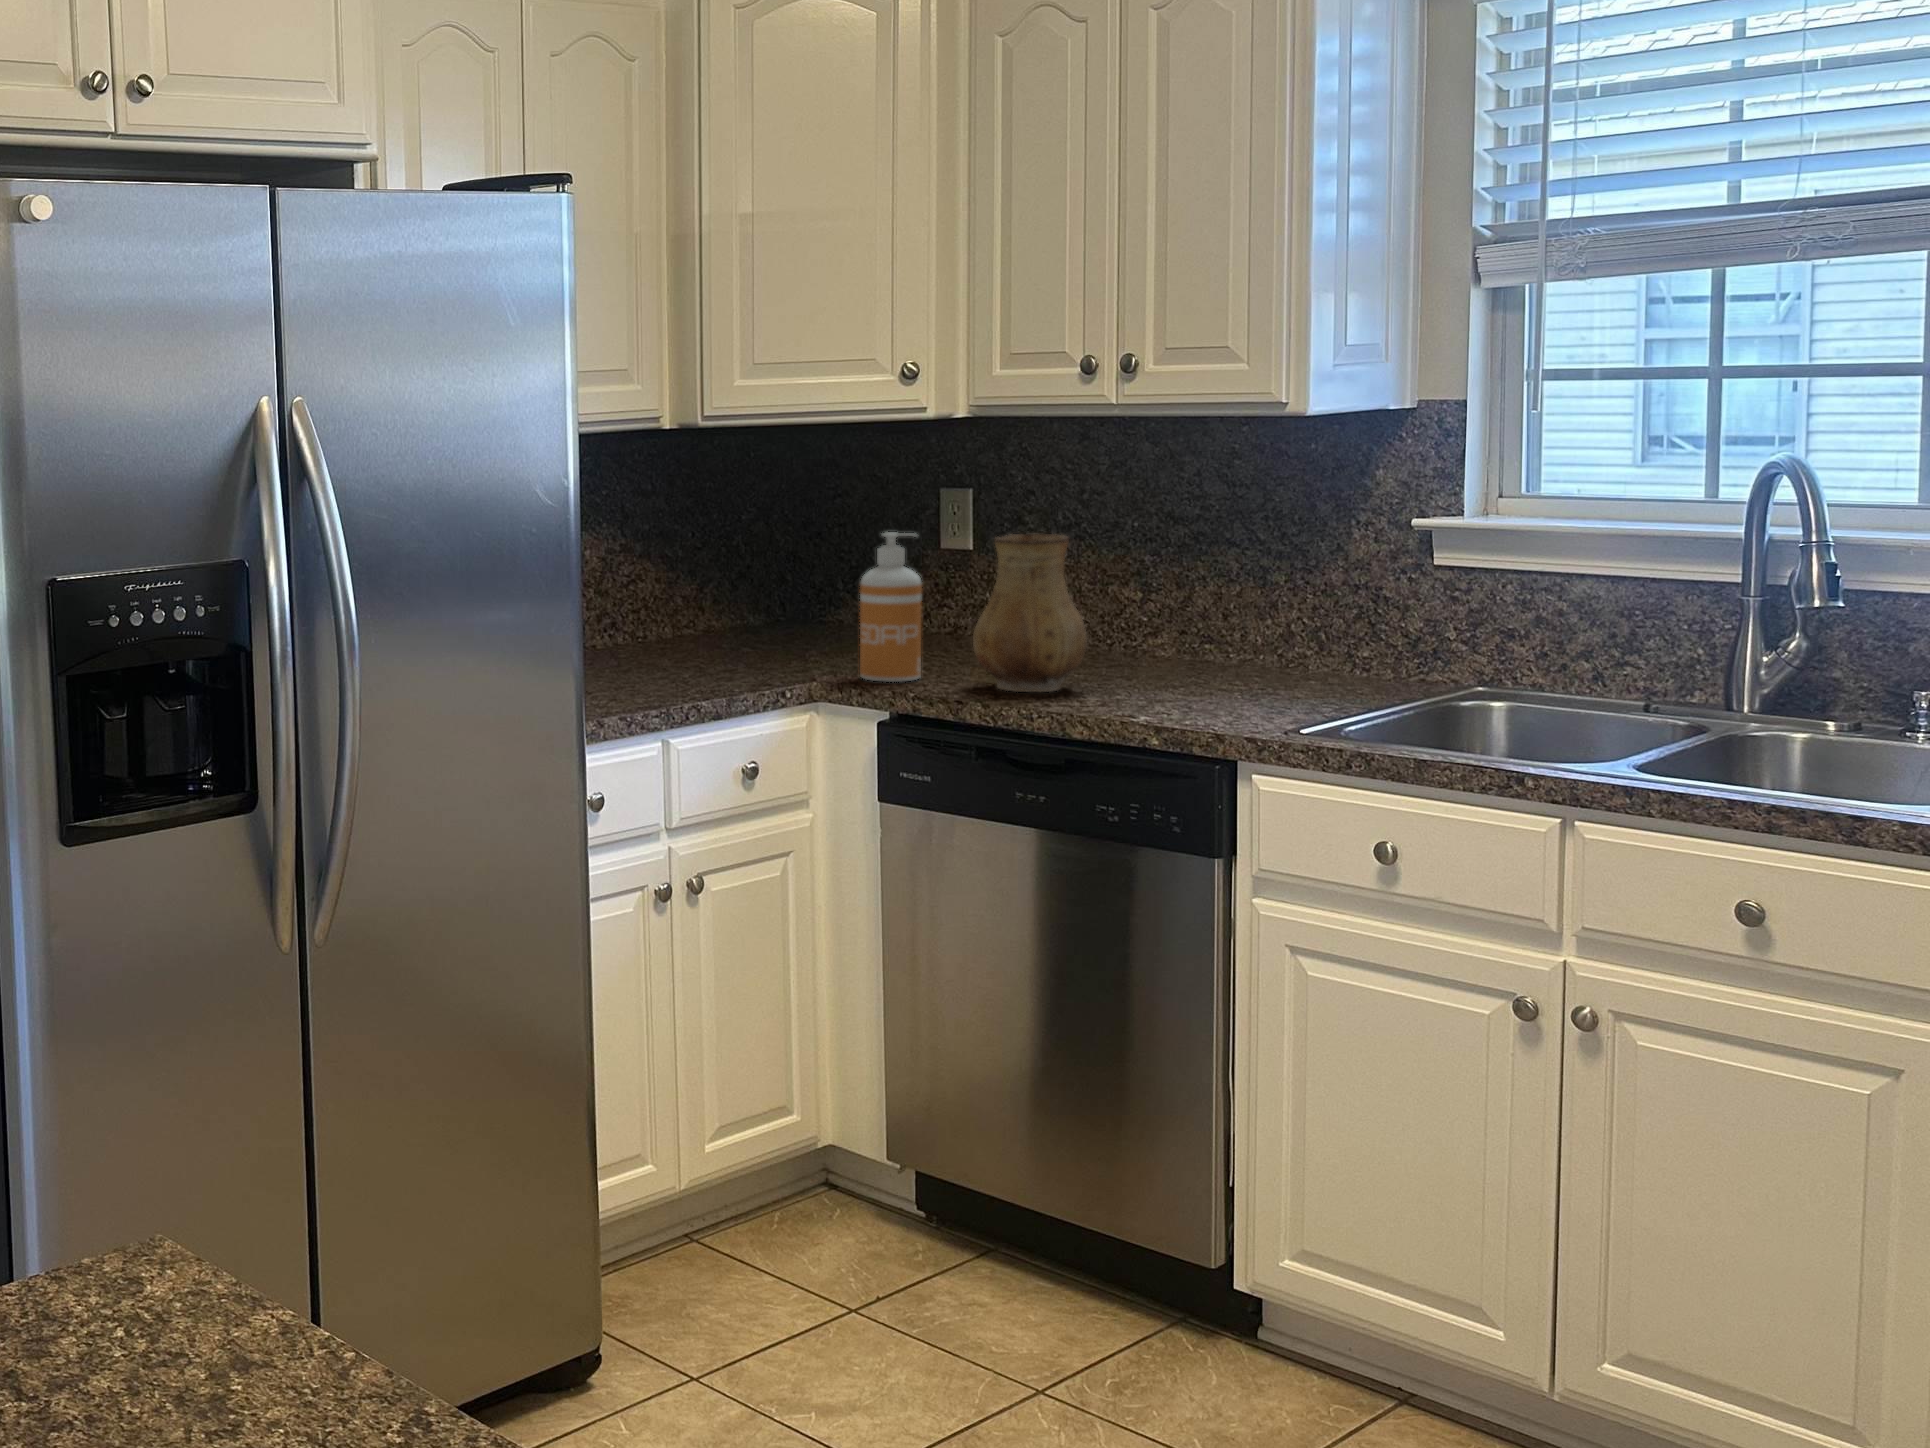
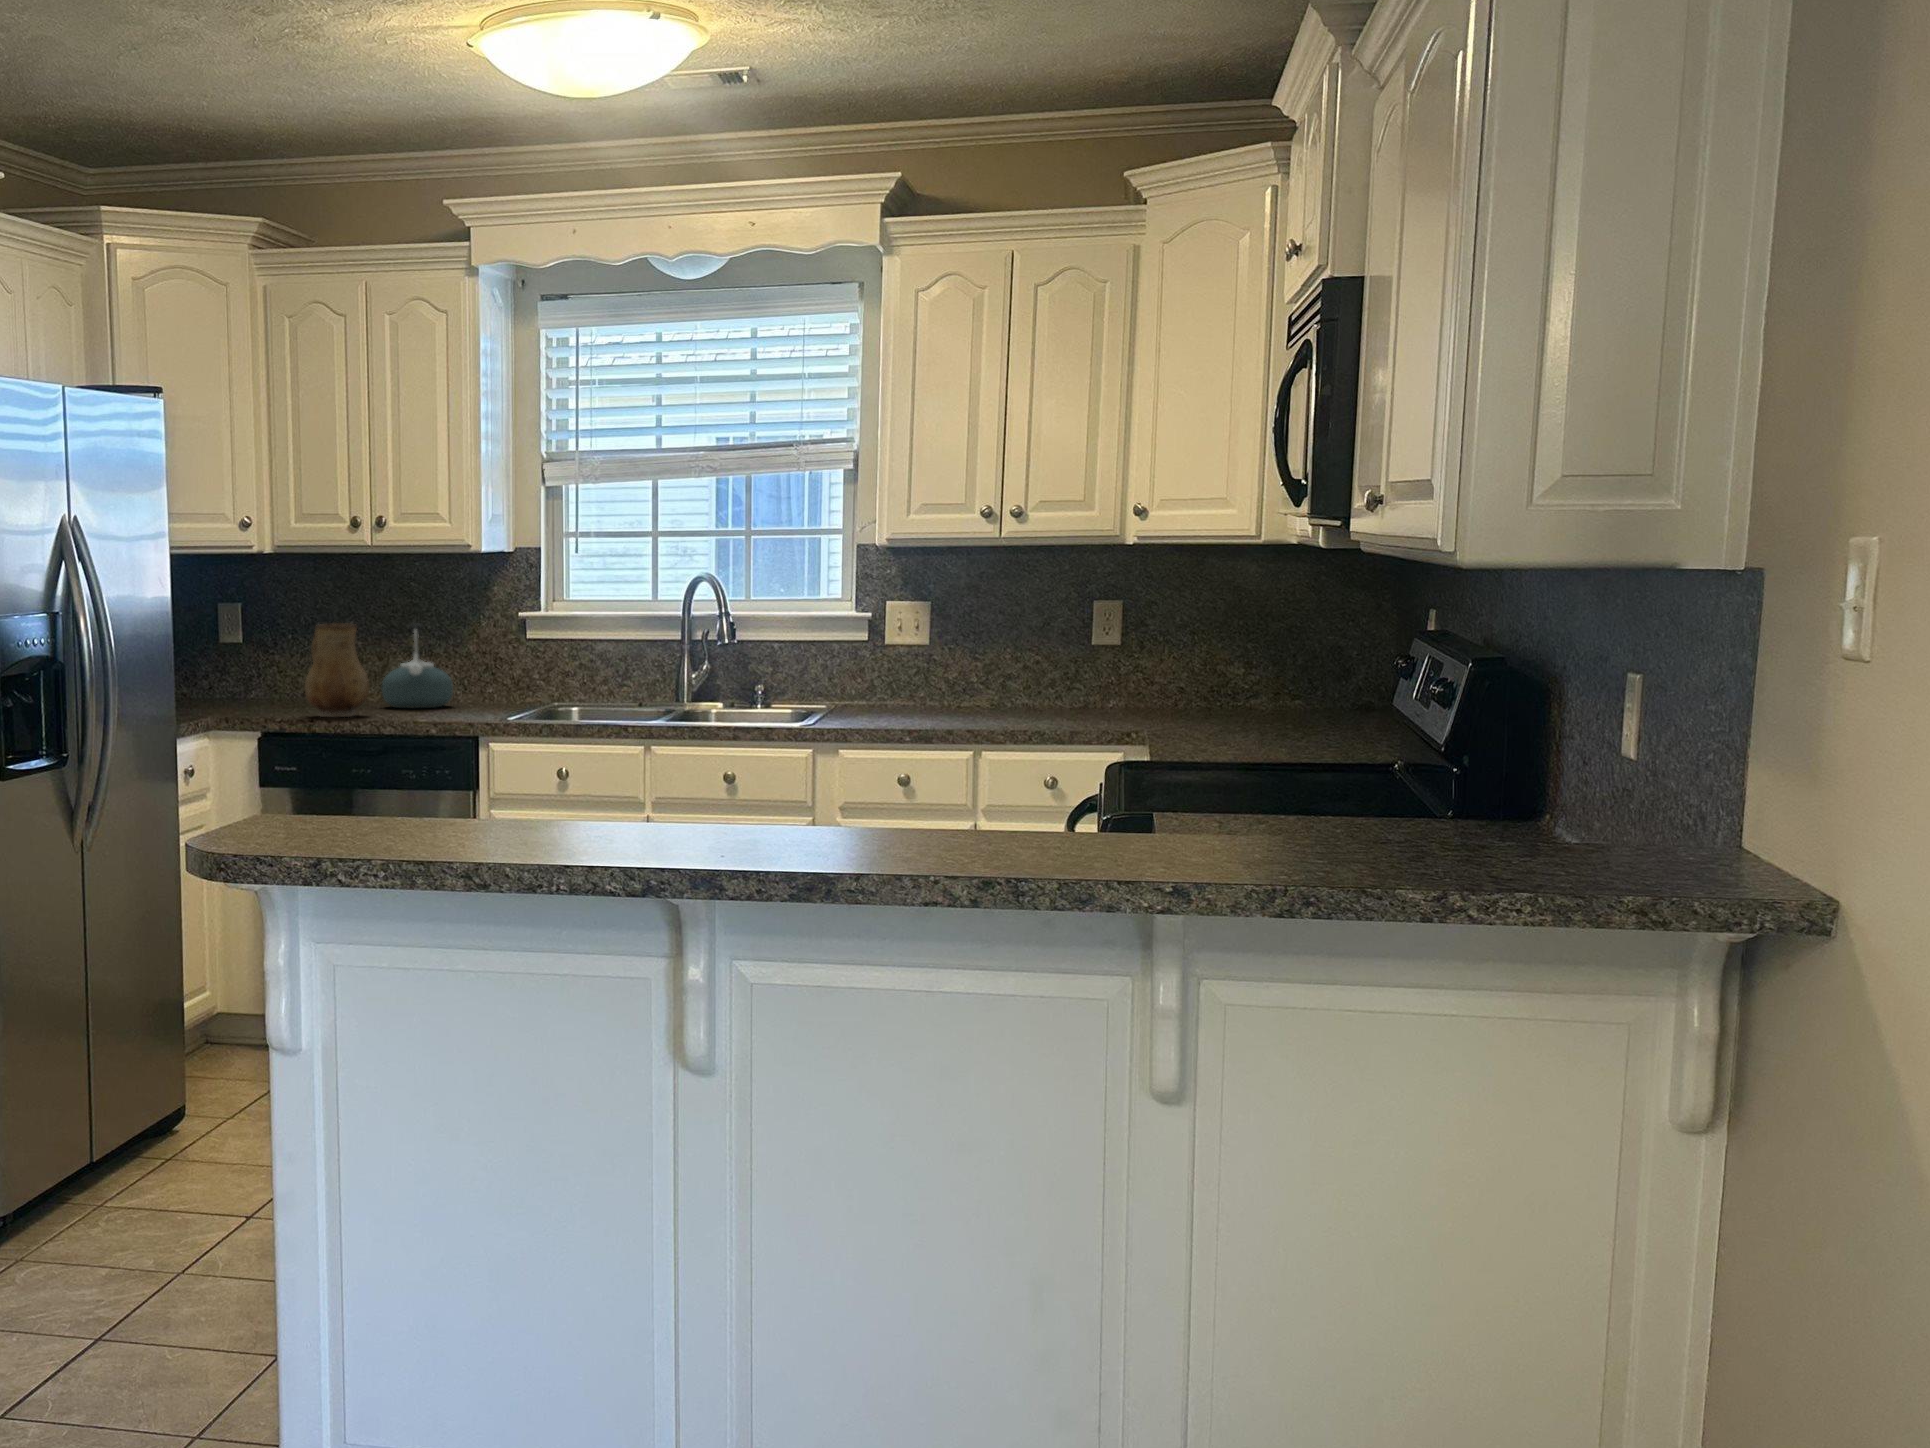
soap dispenser: present [860,532,922,682] -> none [230,625,268,718]
kettle: none [1150,532,1282,679] -> present [382,623,453,708]

